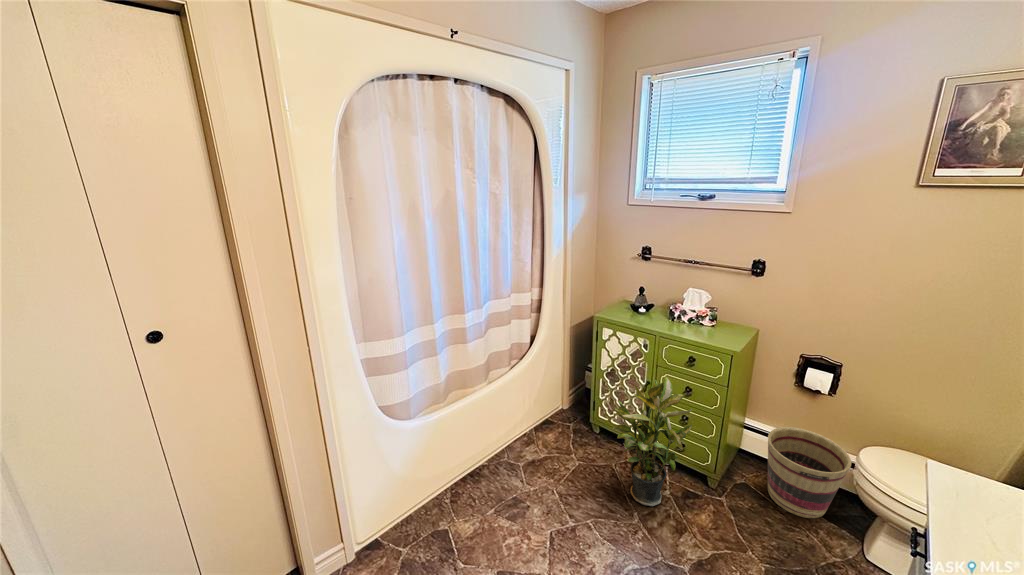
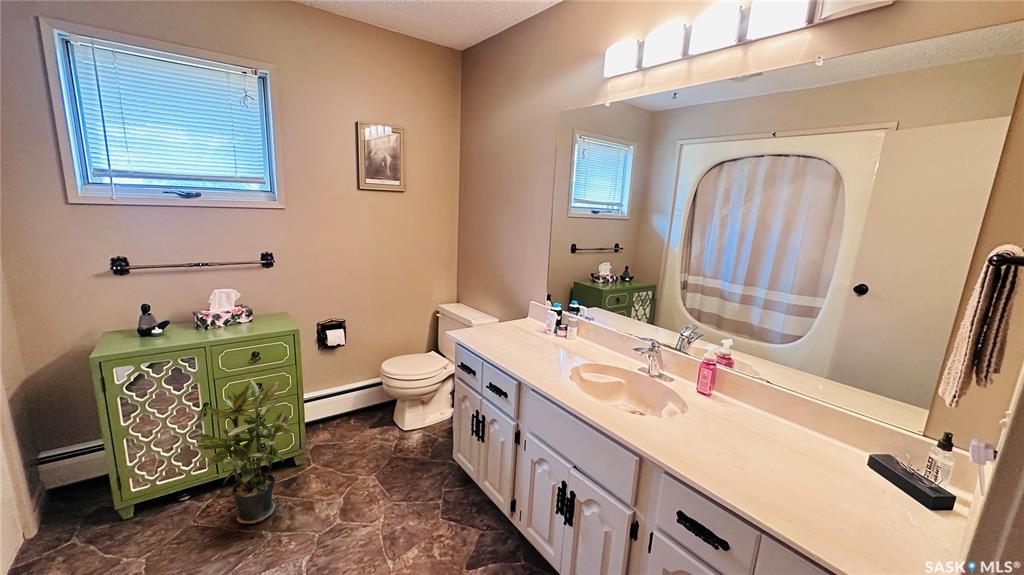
basket: present [768,427,851,518] -> none [320,376,376,441]

